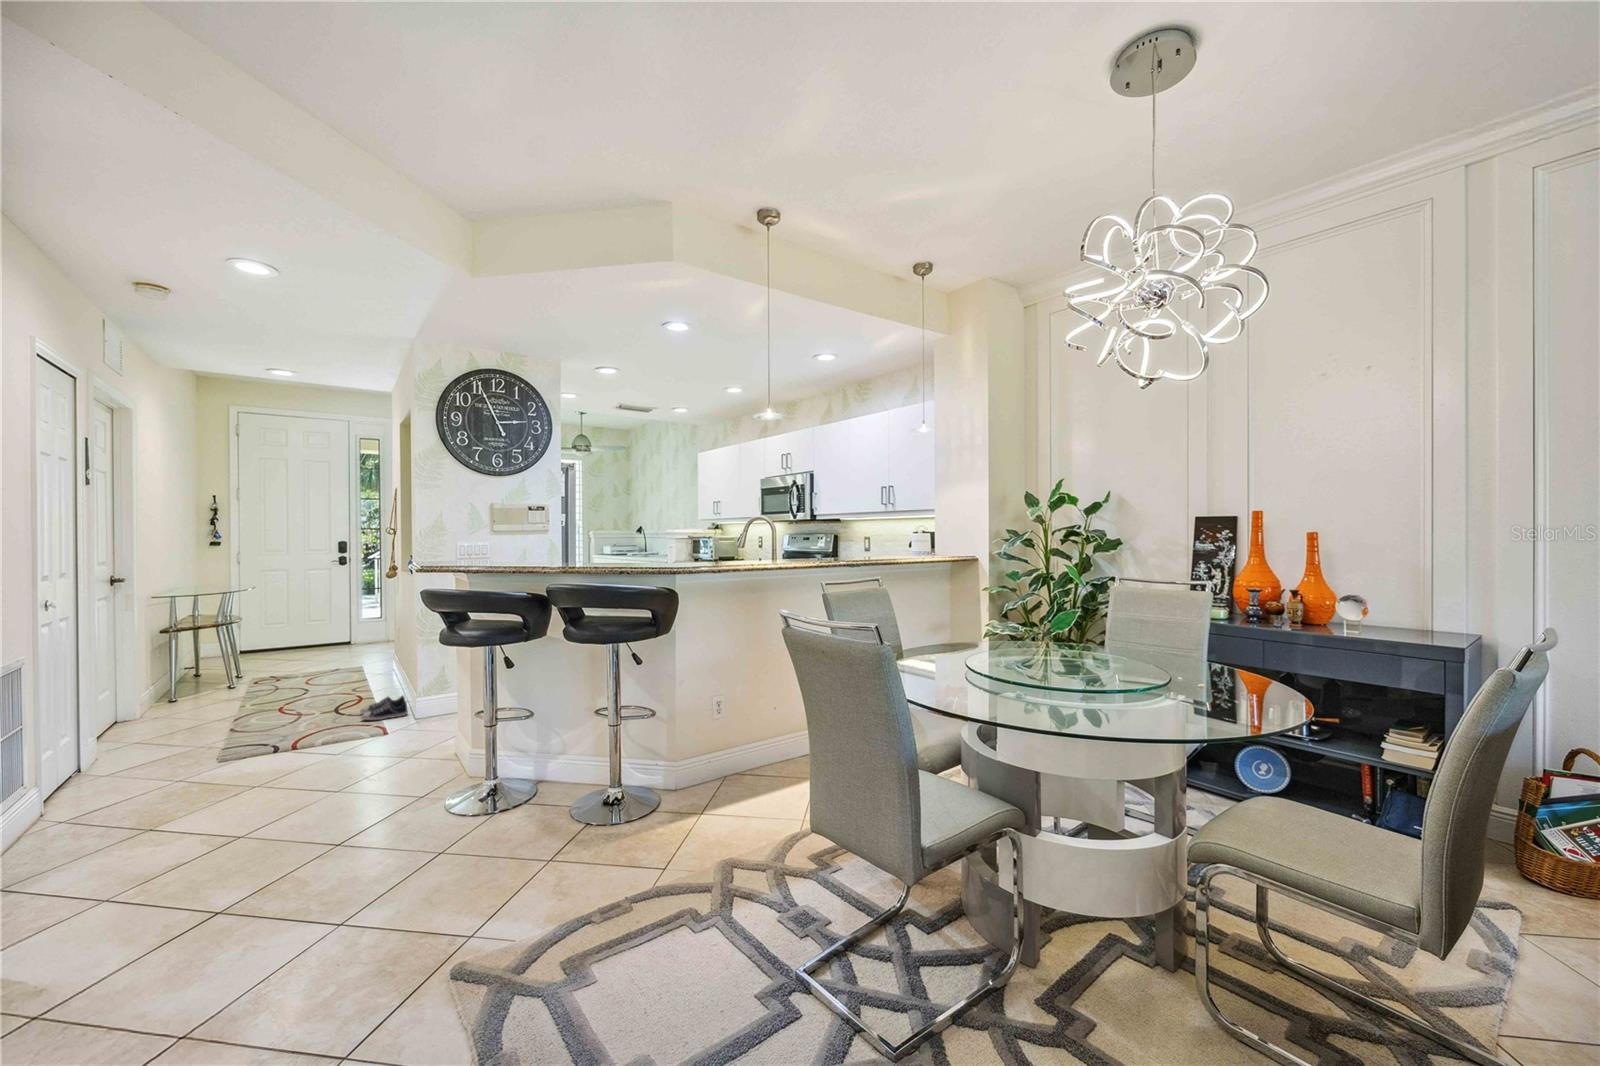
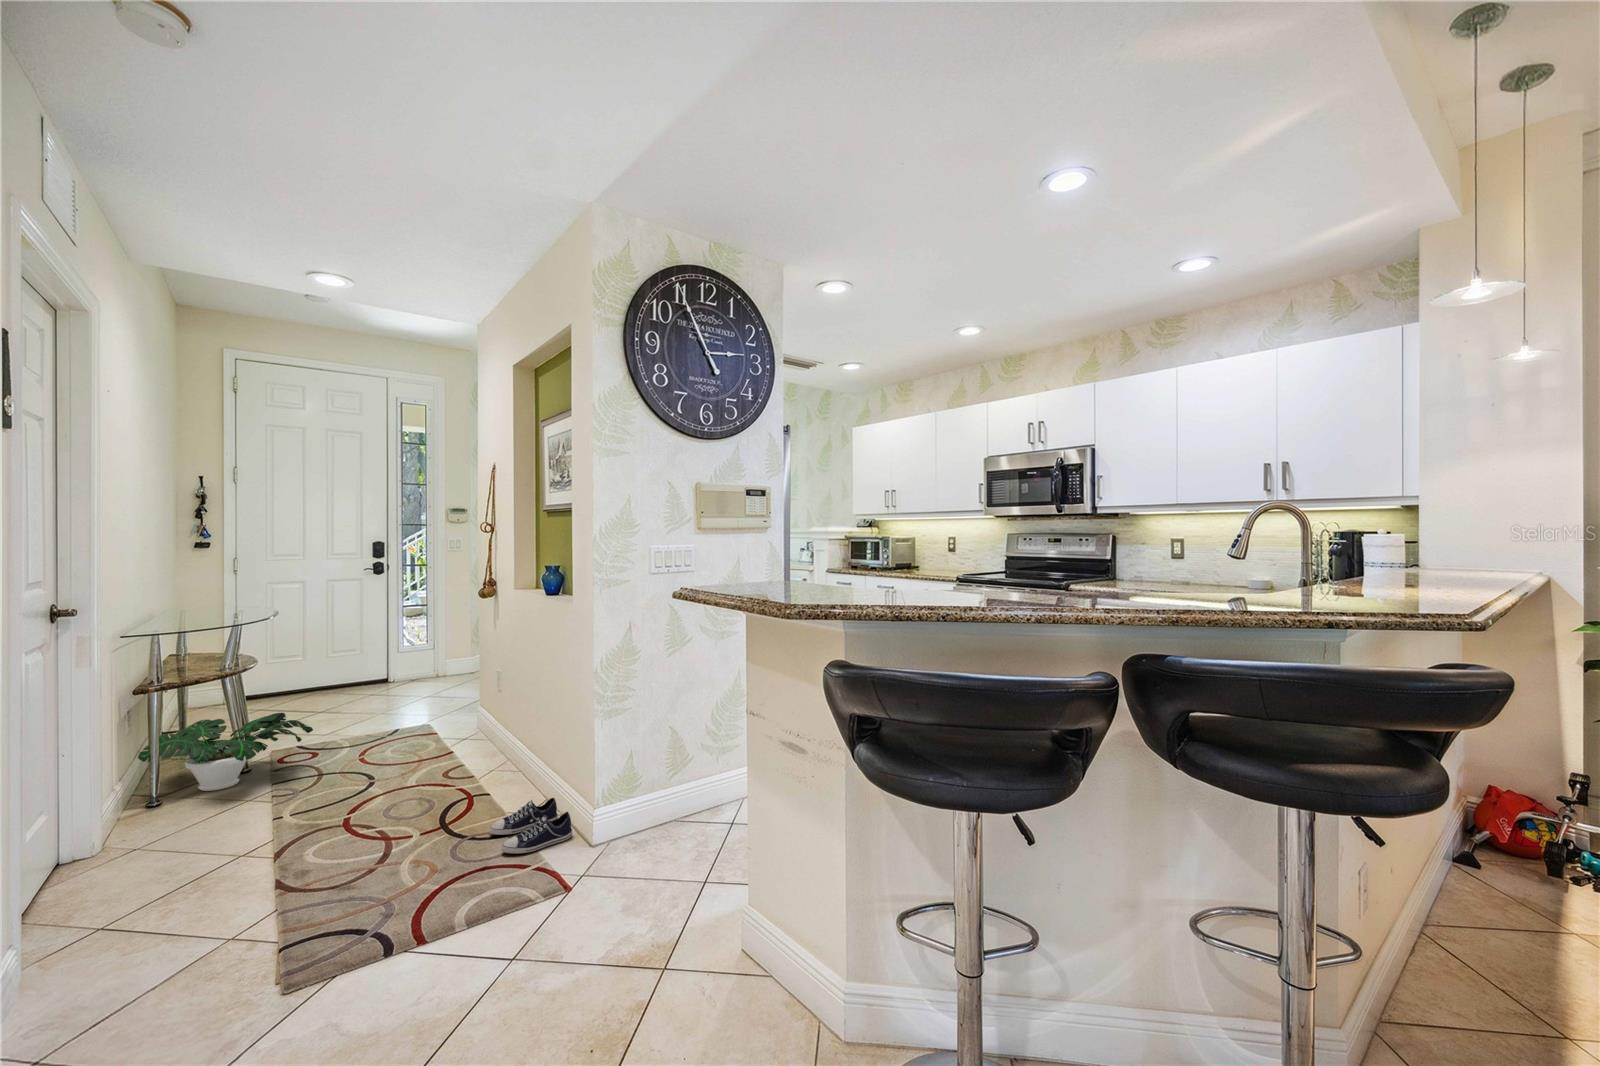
potted plant: none [163,651,274,696] -> present [138,713,313,791]

